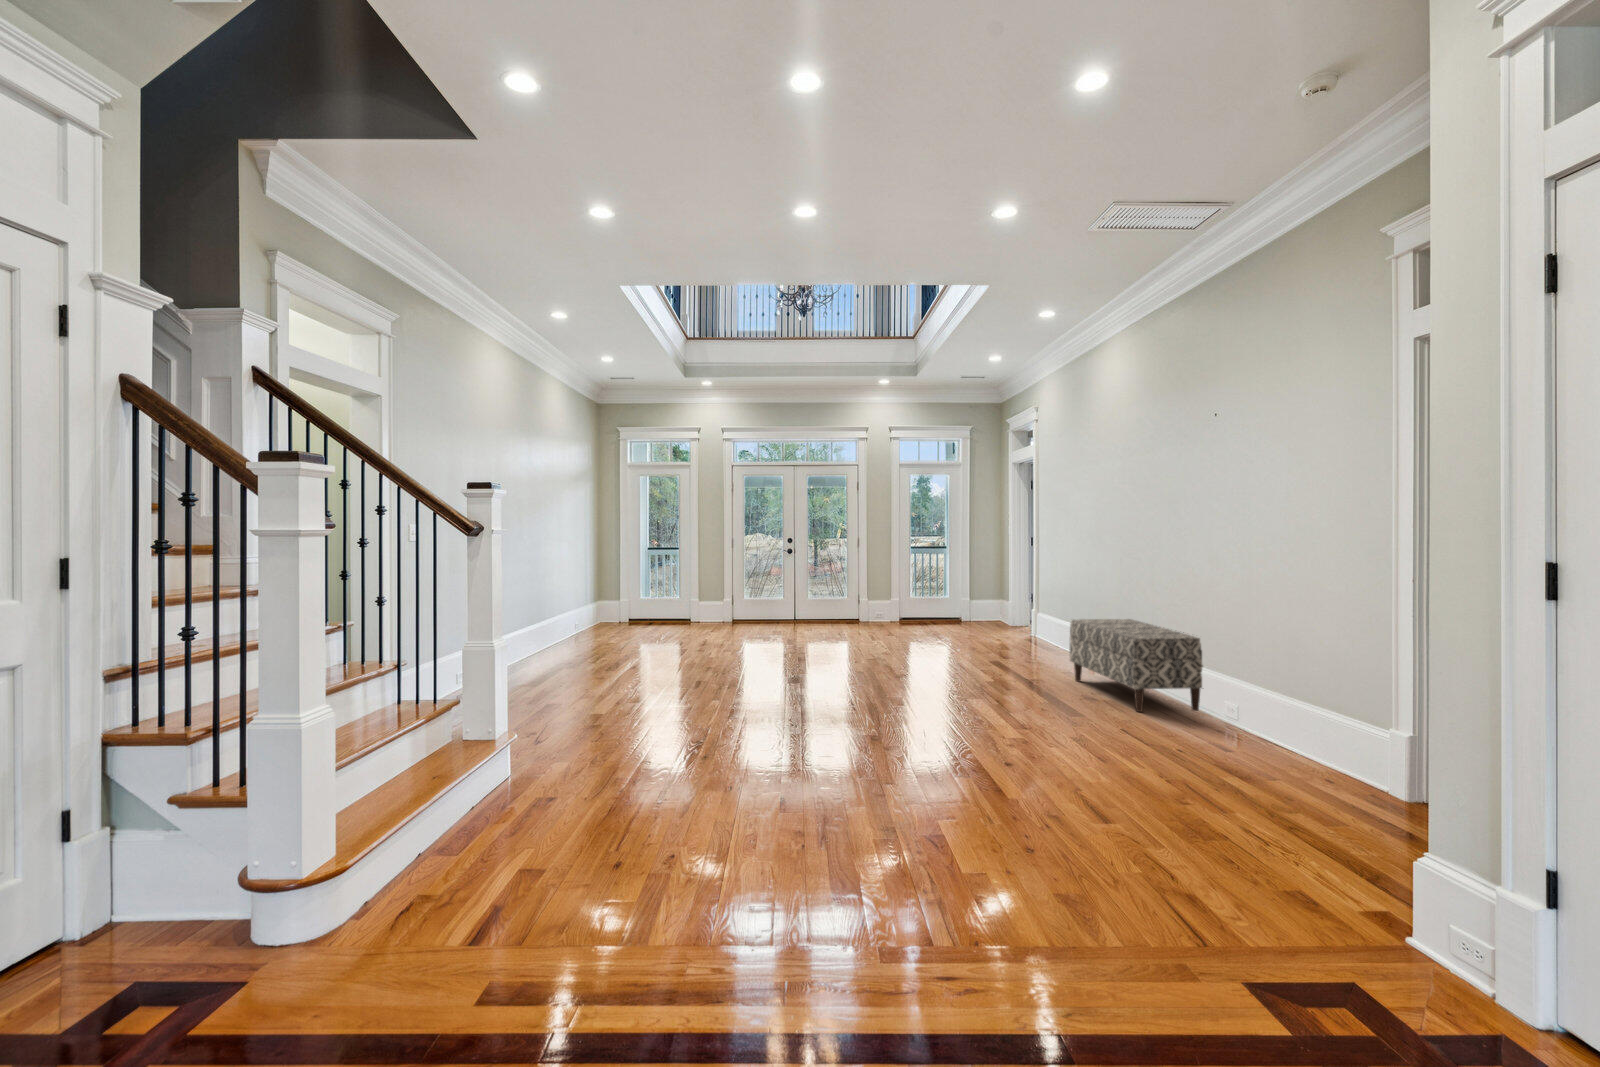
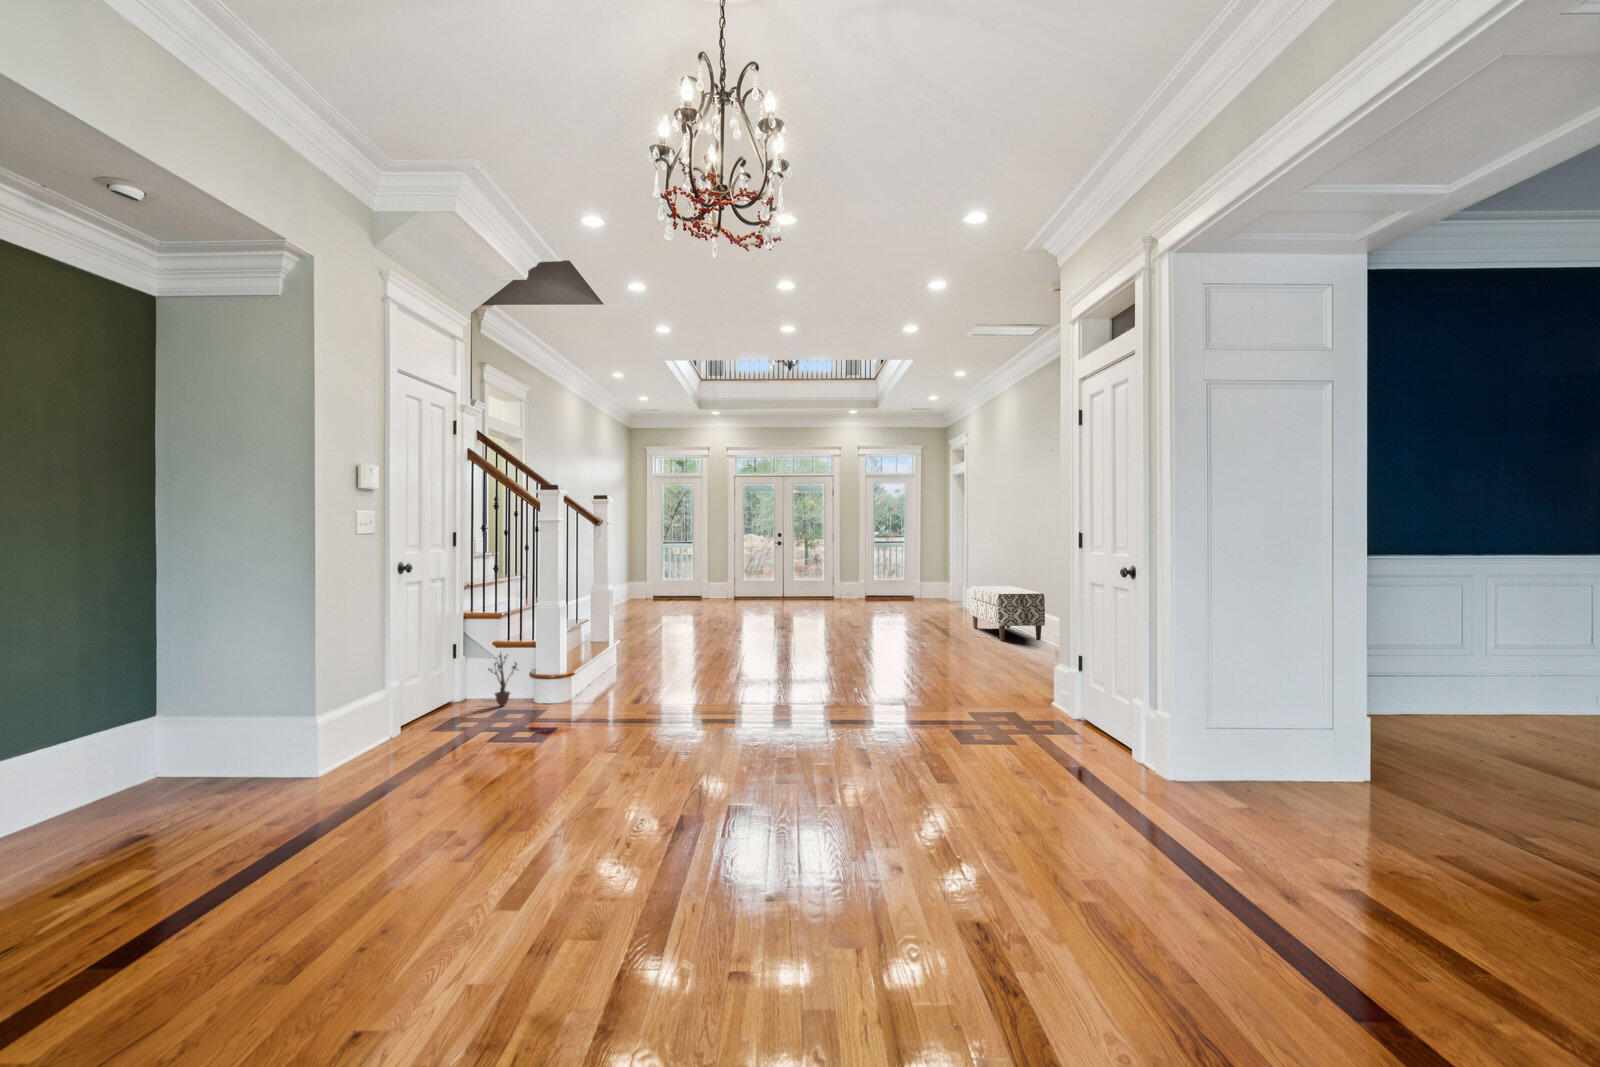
decorative plant: none [132,834,207,960] -> present [489,654,517,706]

